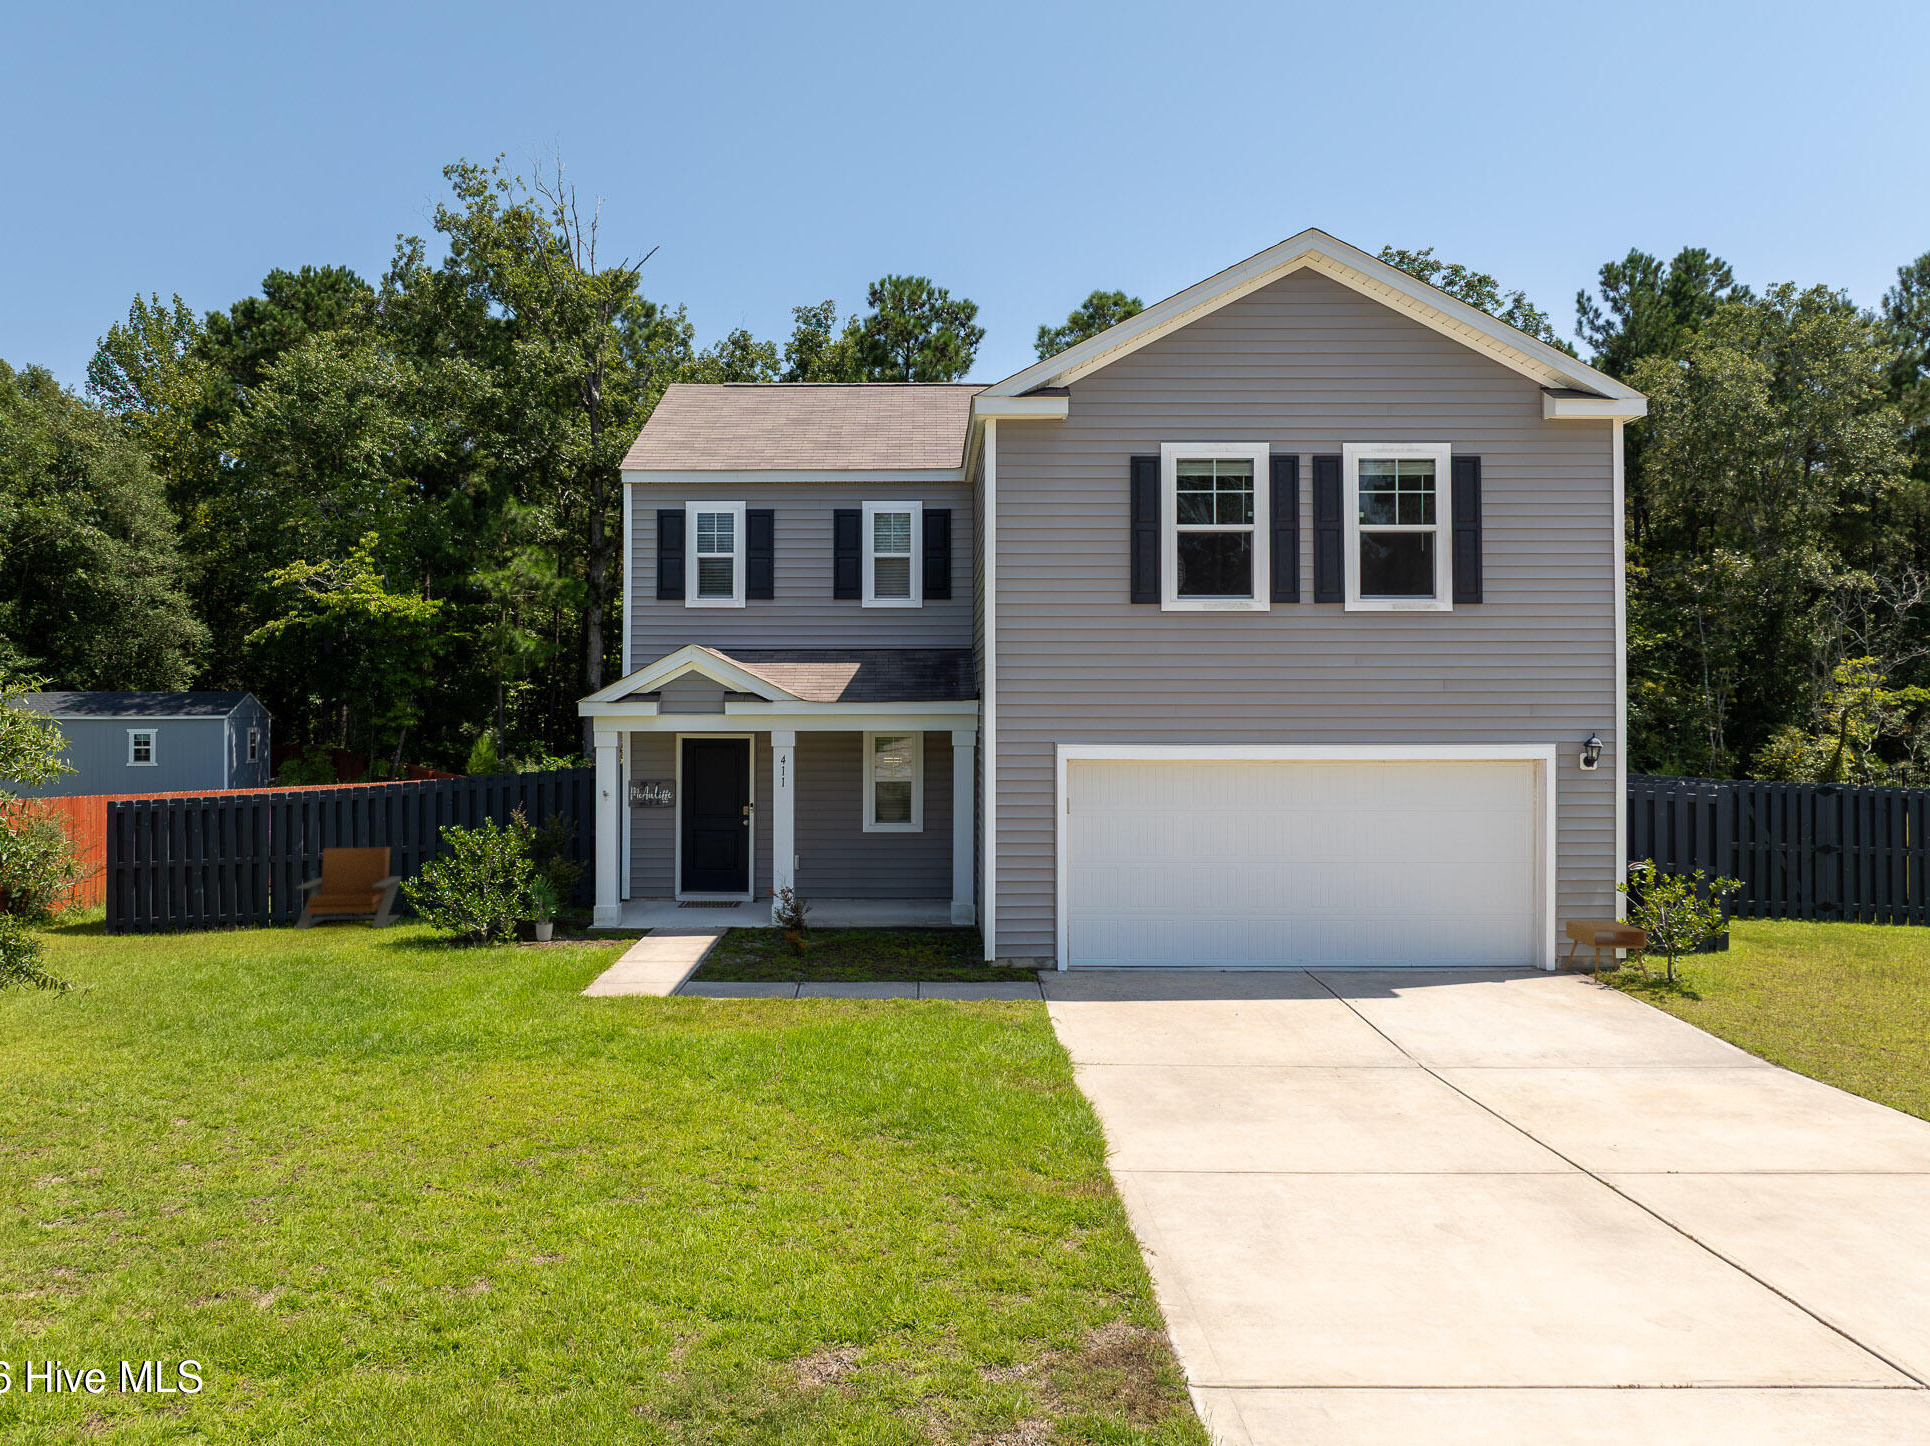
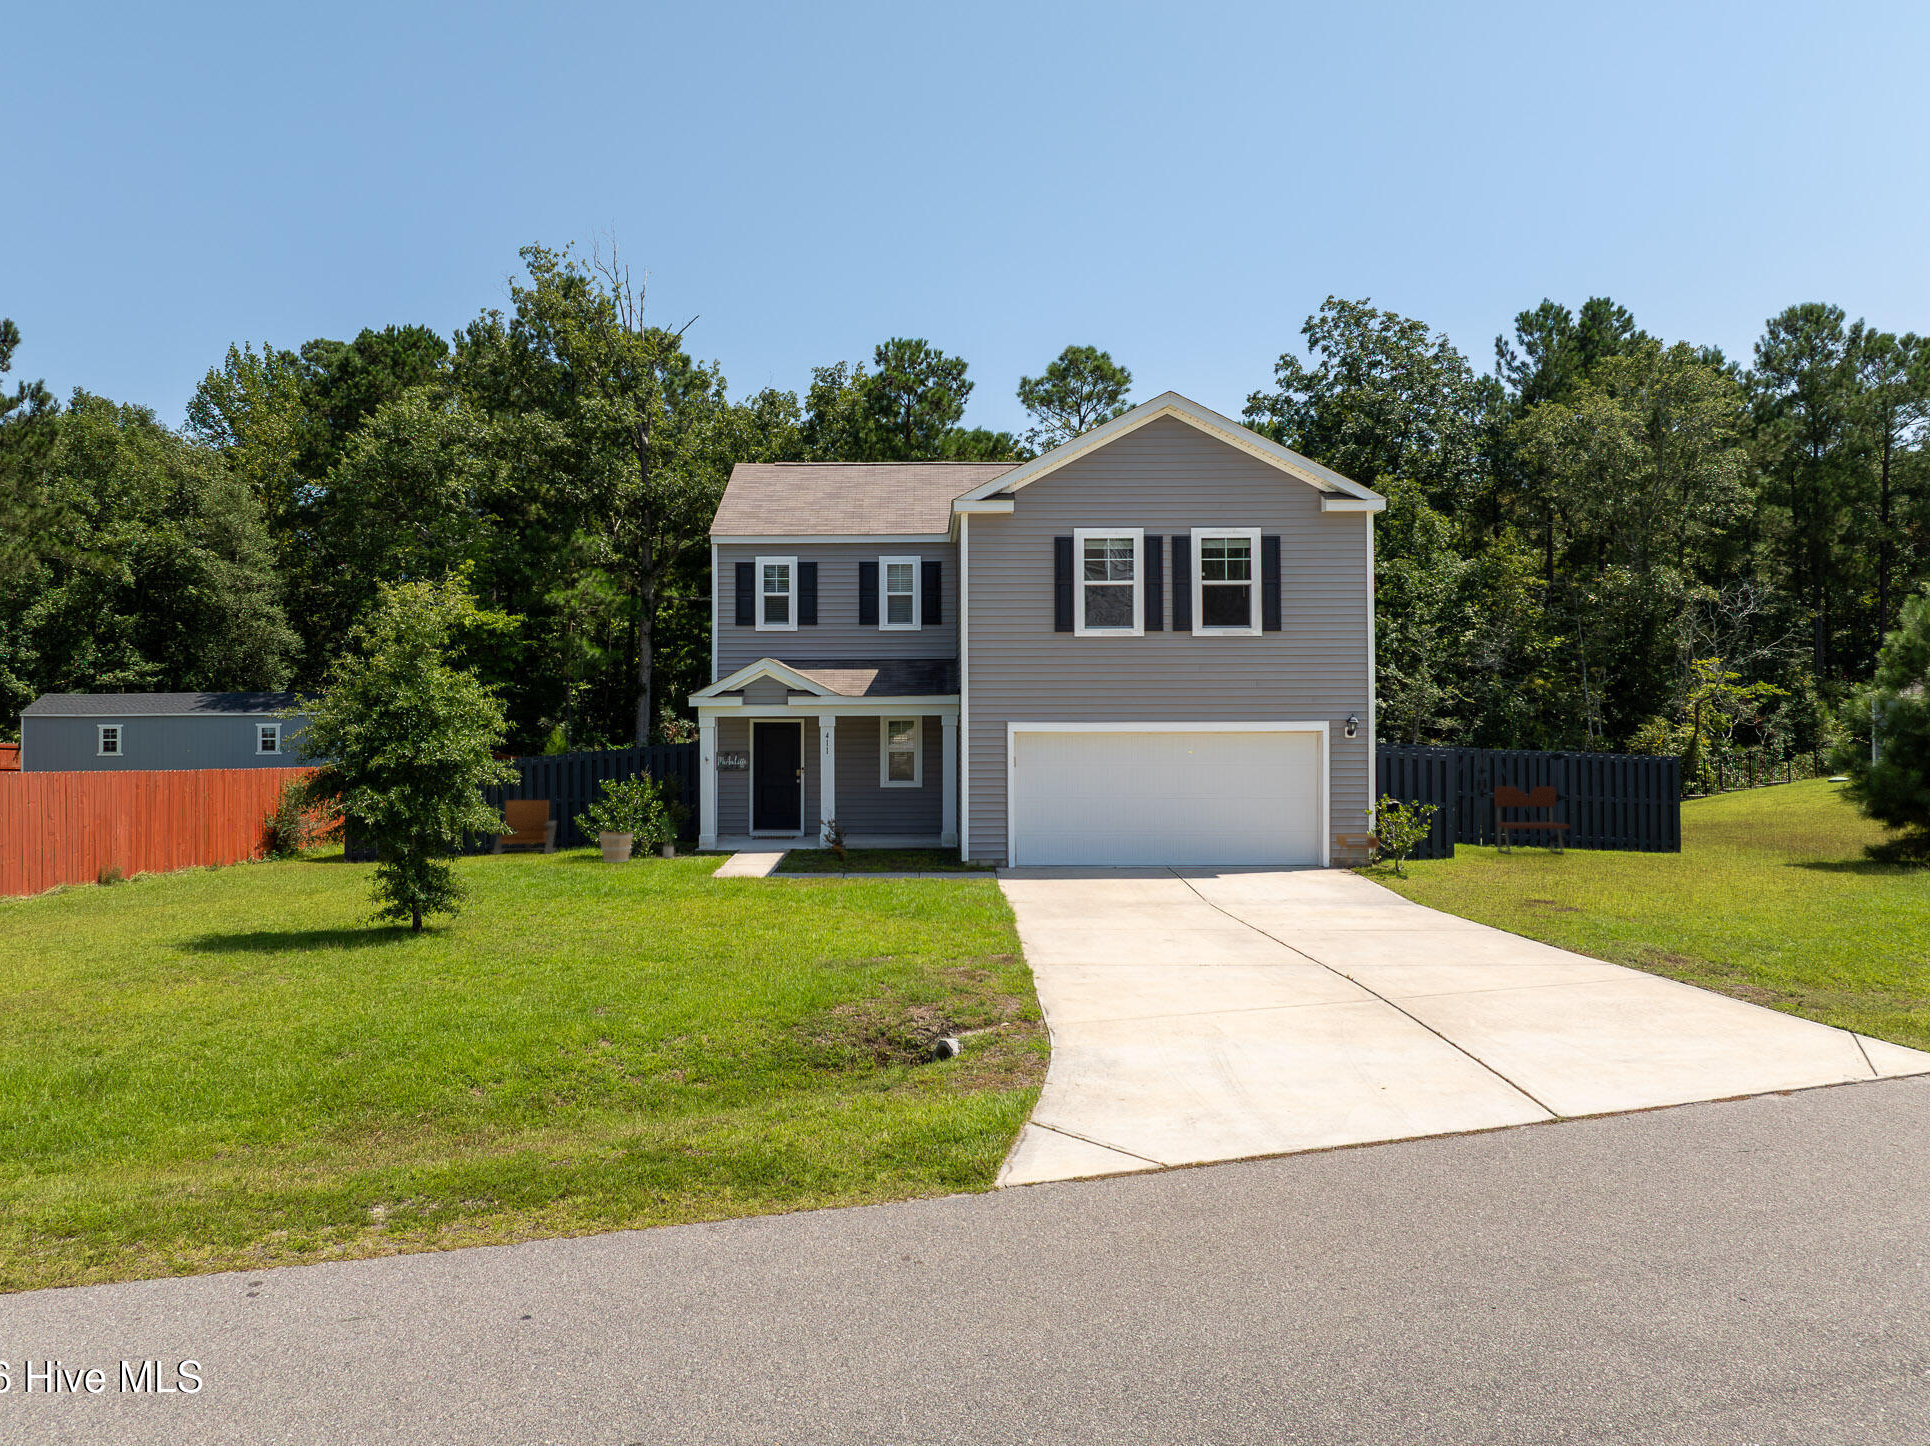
bench: none [1748,836,1873,938] -> present [1494,786,1569,854]
wooden bucket: none [431,903,487,953] -> present [599,832,633,863]

